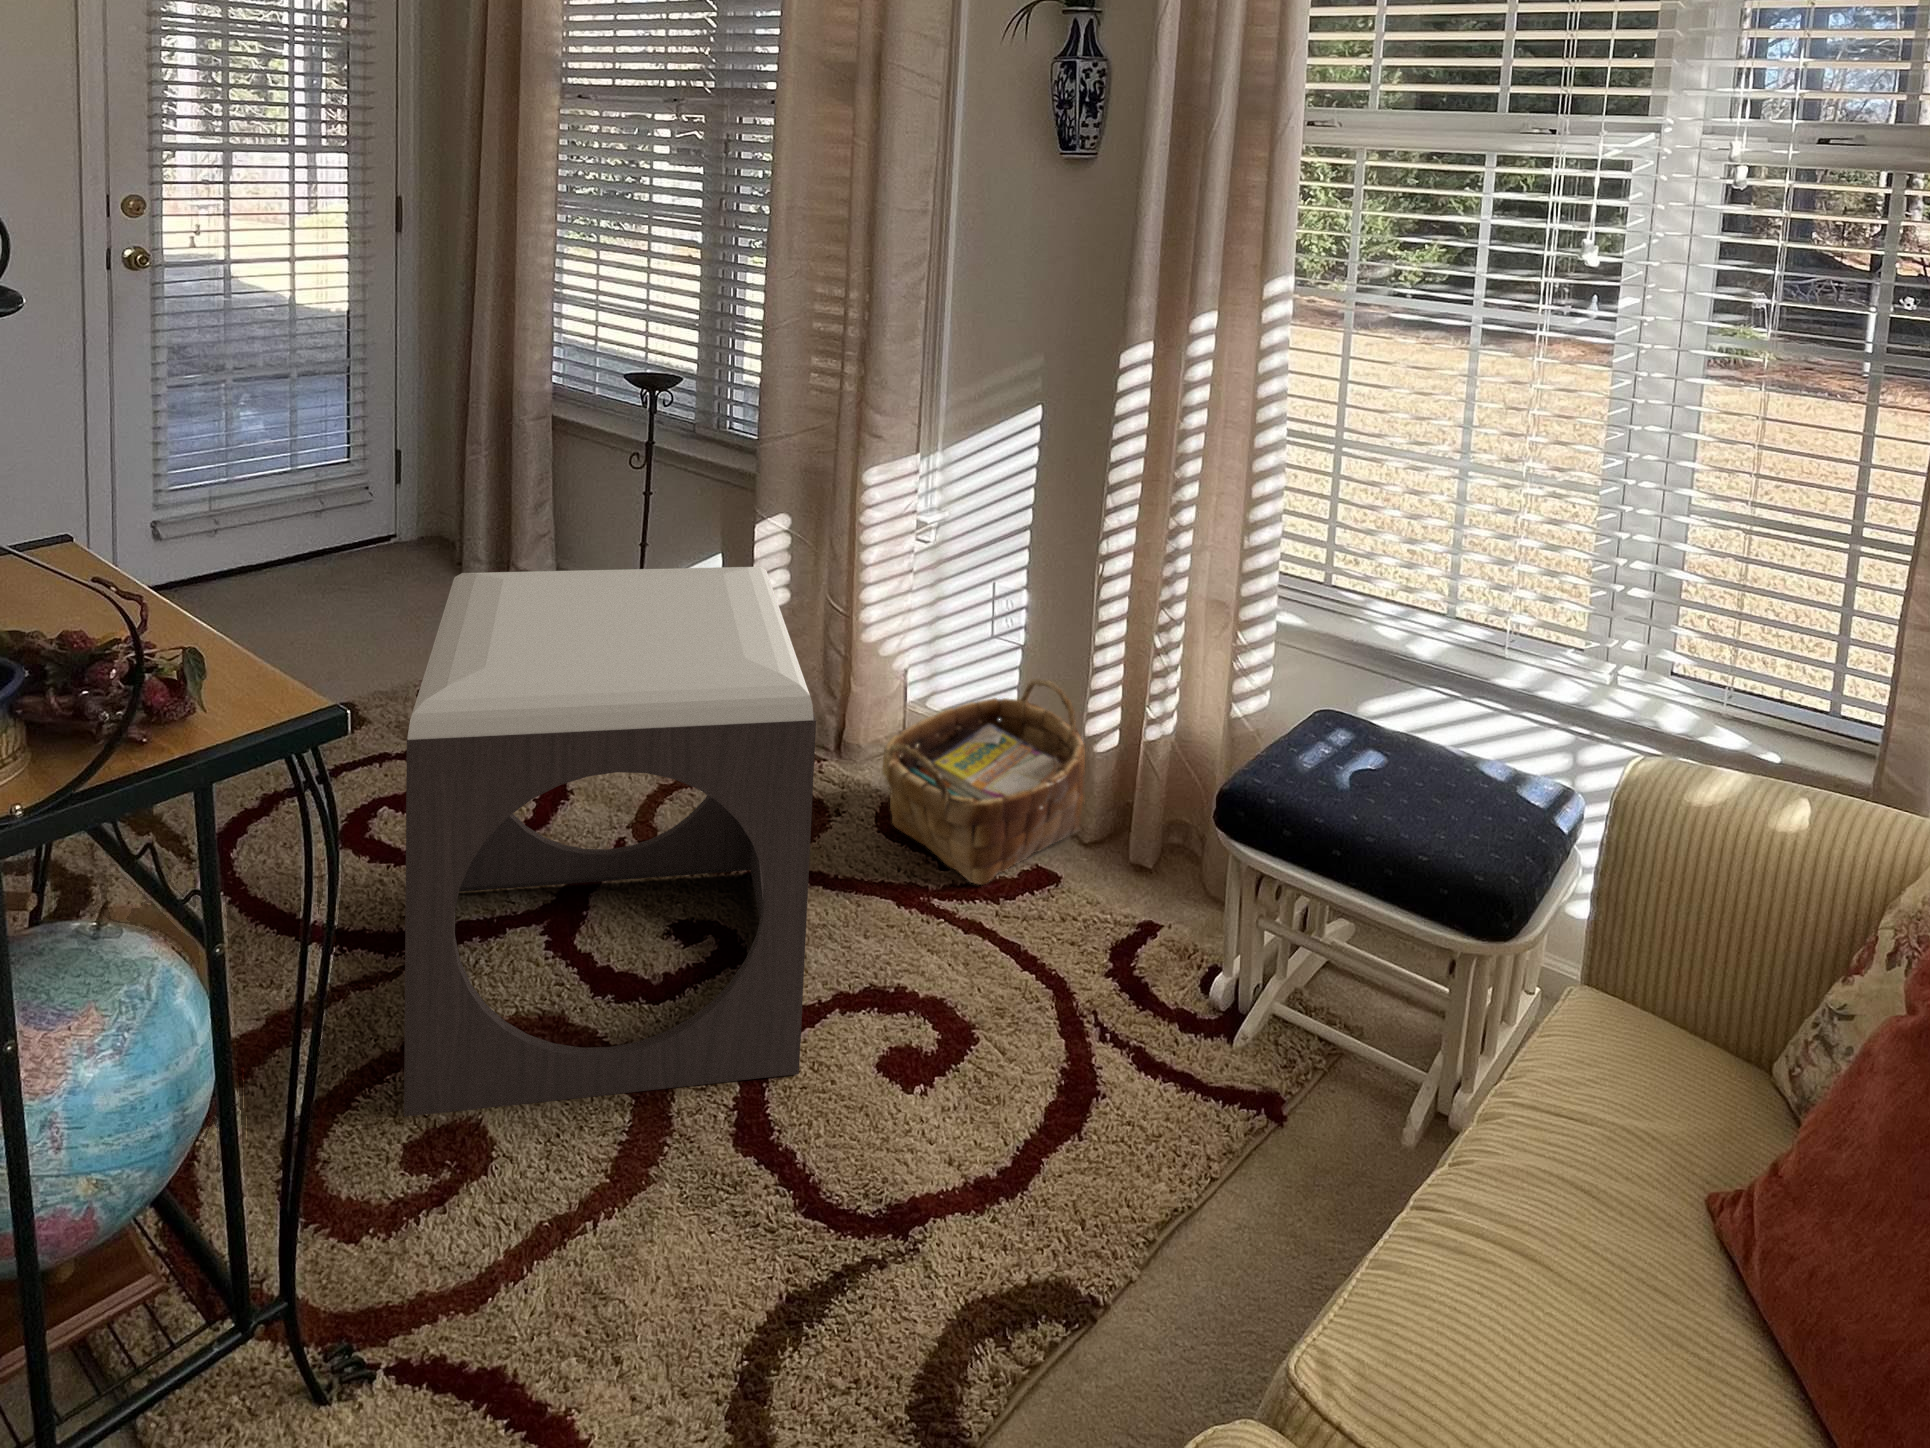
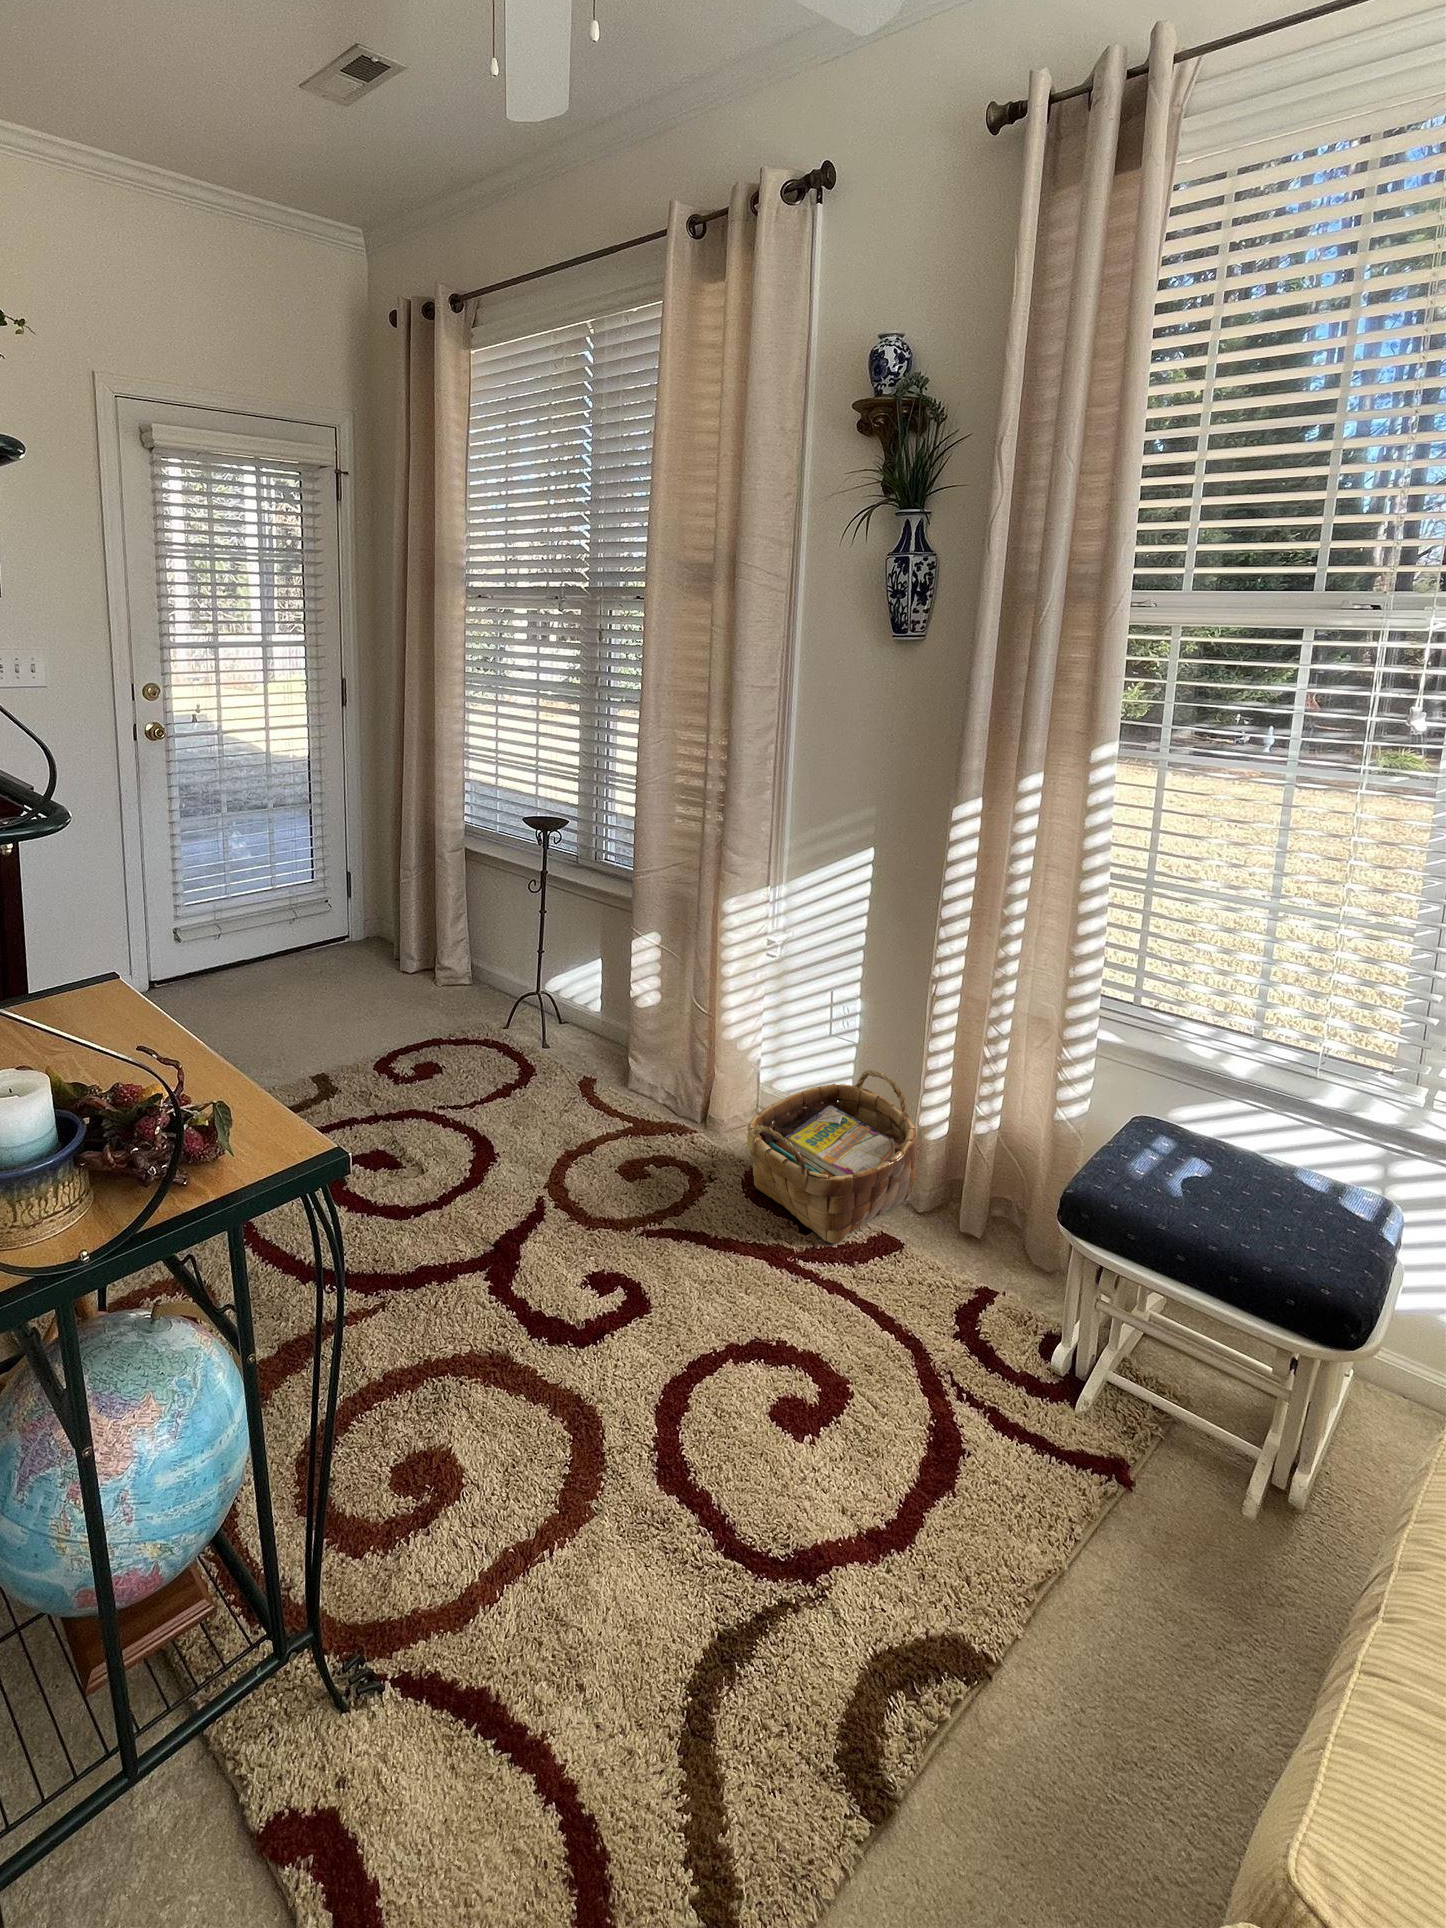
footstool: present [404,567,816,1116] -> none [386,985,719,1439]

